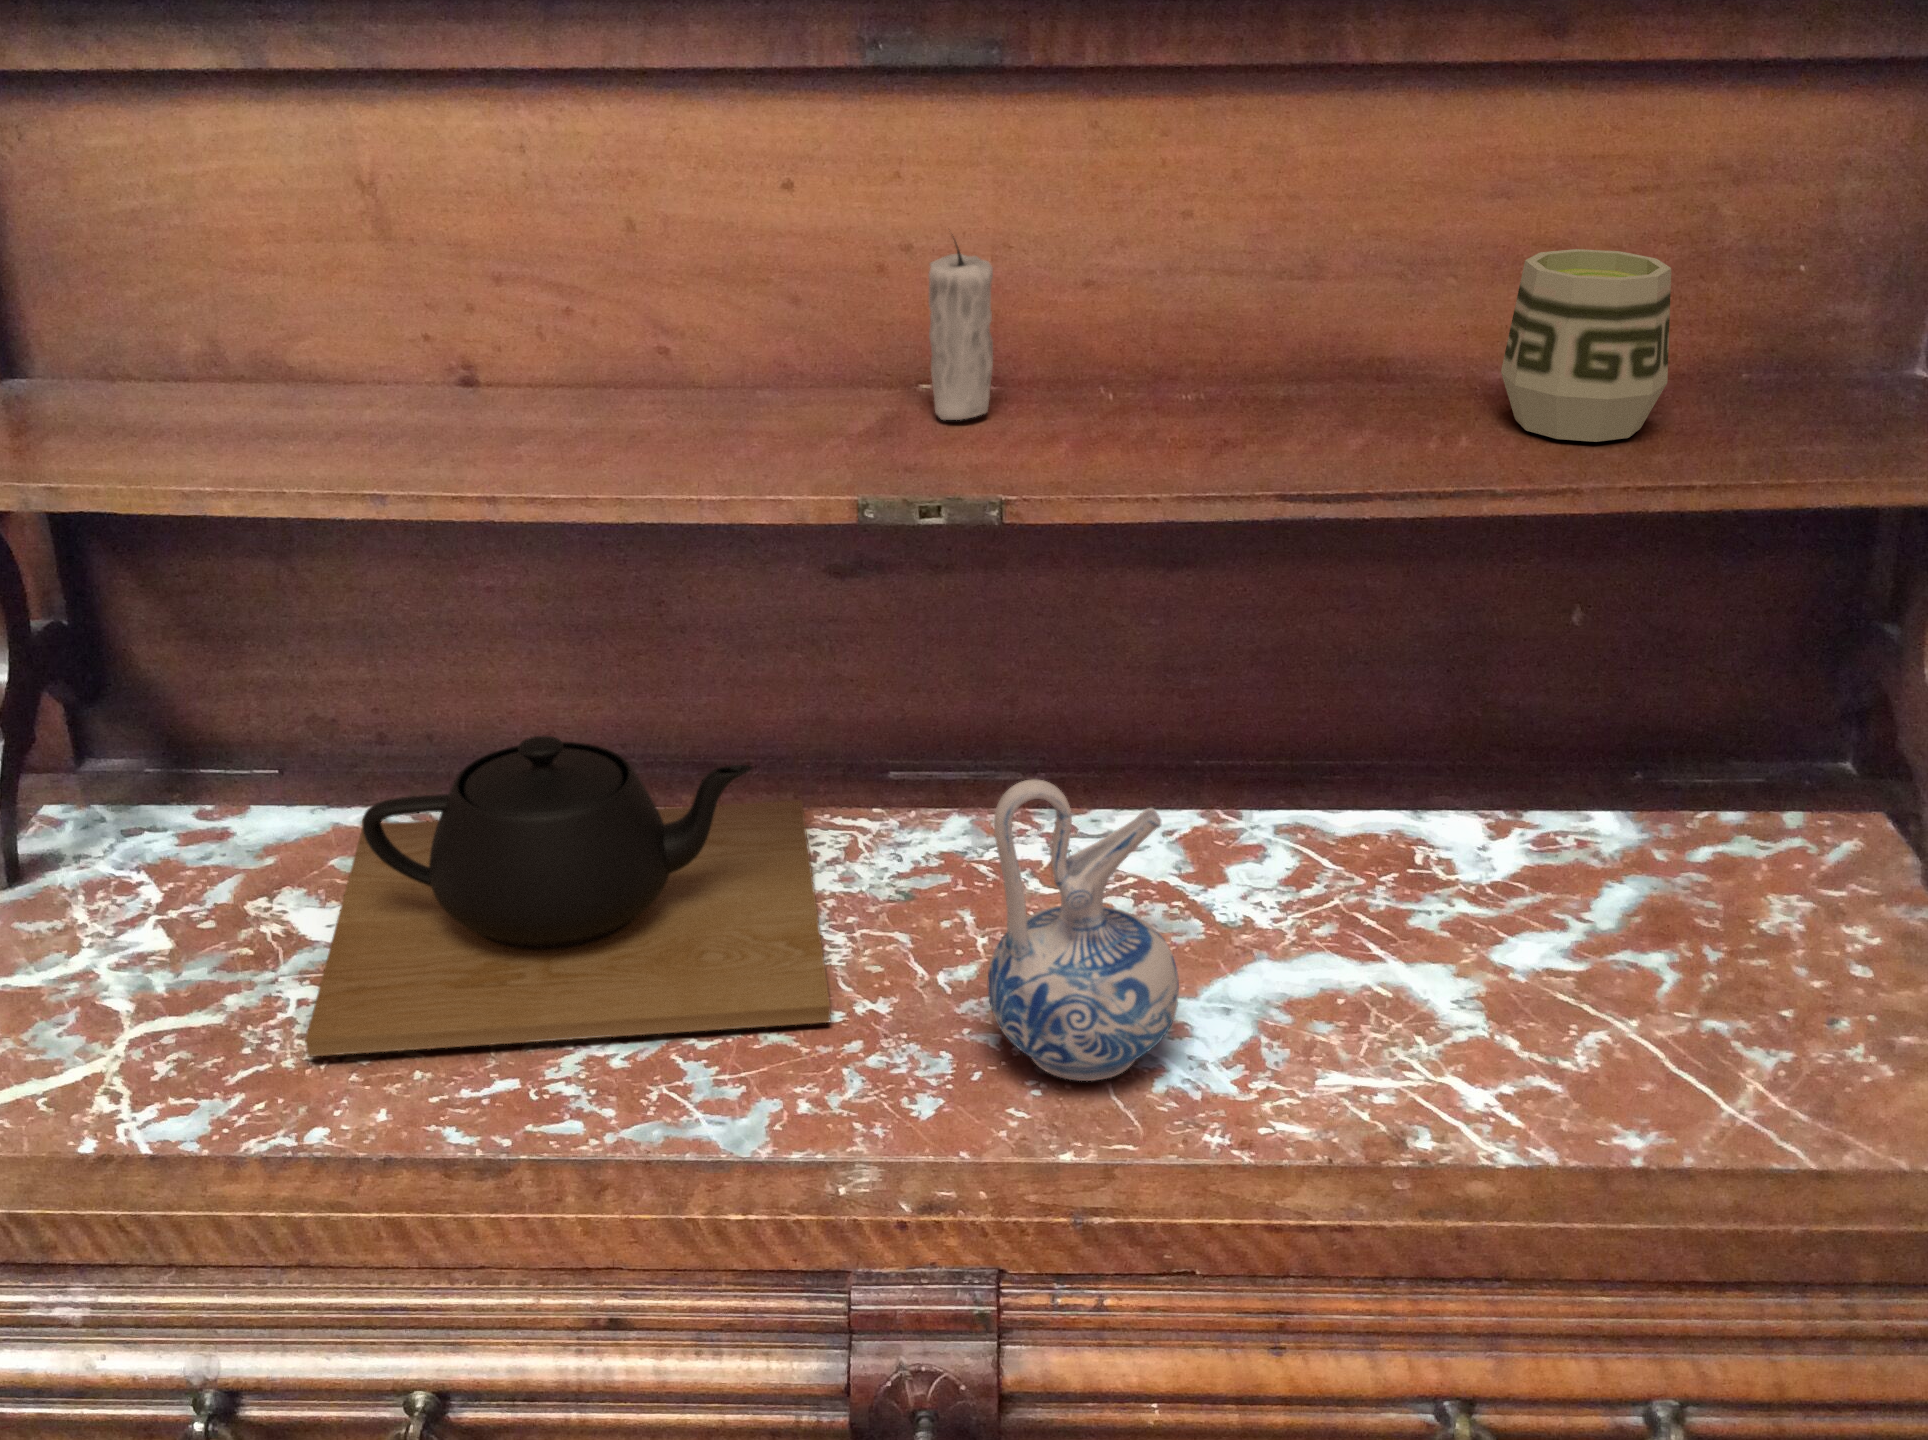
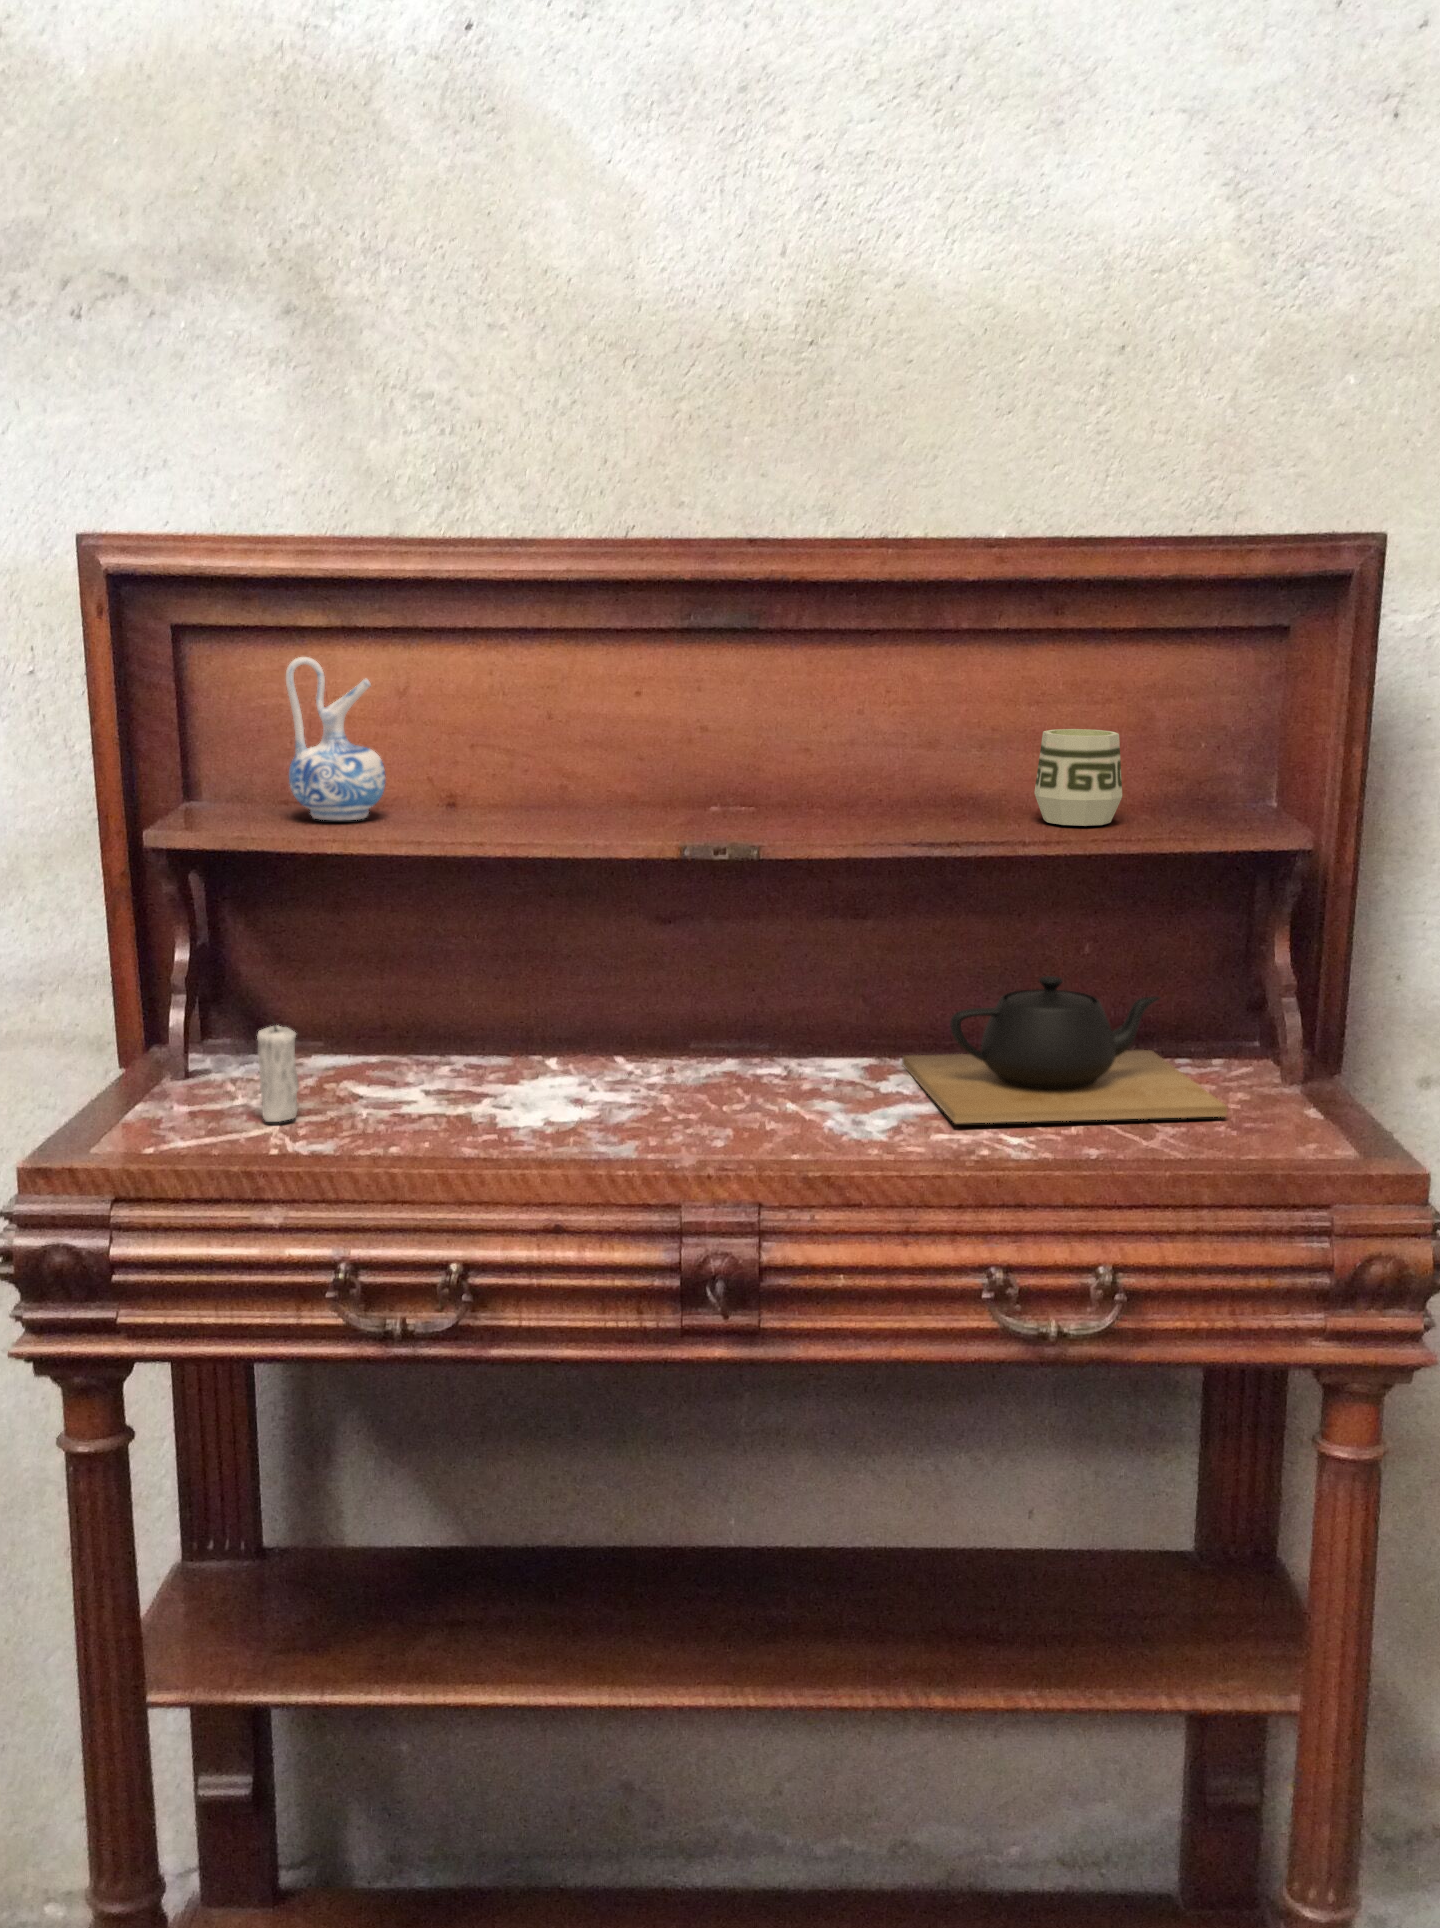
candle: present [929,239,993,420] -> present [257,1024,299,1122]
teapot: present [305,736,830,1057] -> present [902,976,1227,1123]
ceramic pitcher: present [988,779,1179,1081] -> present [286,657,386,820]

